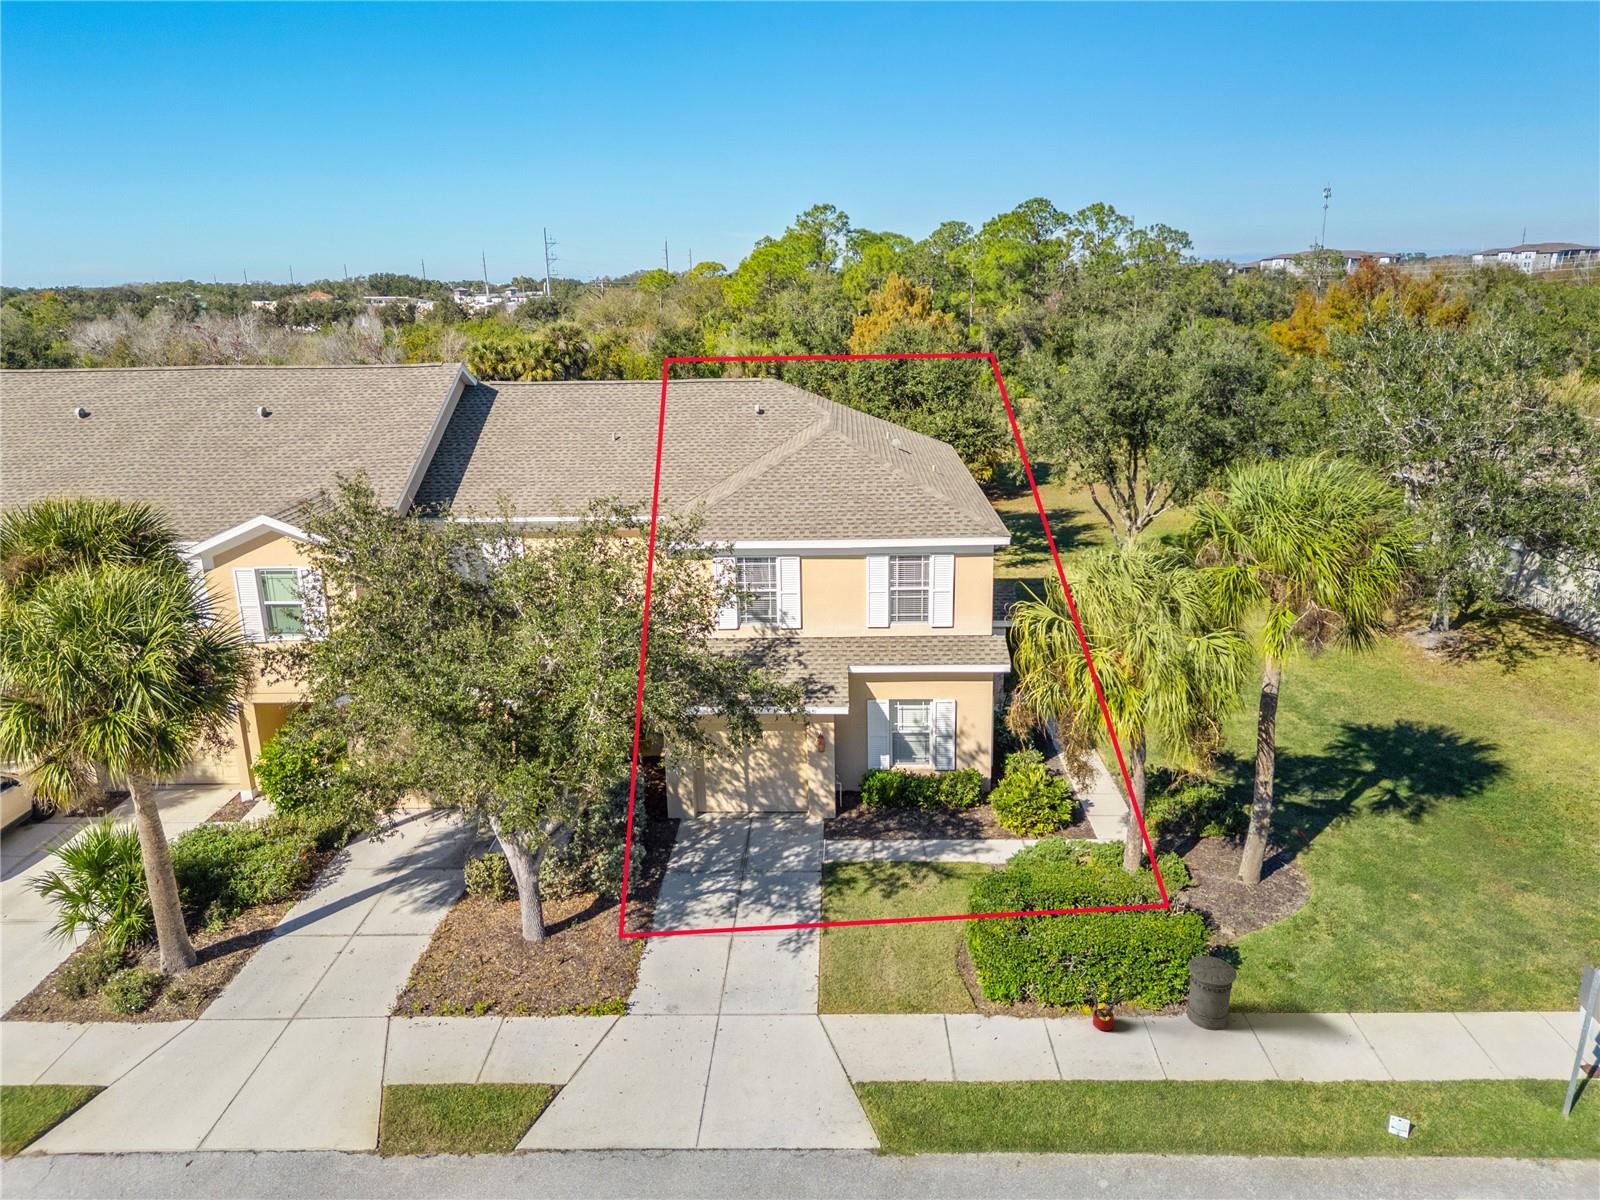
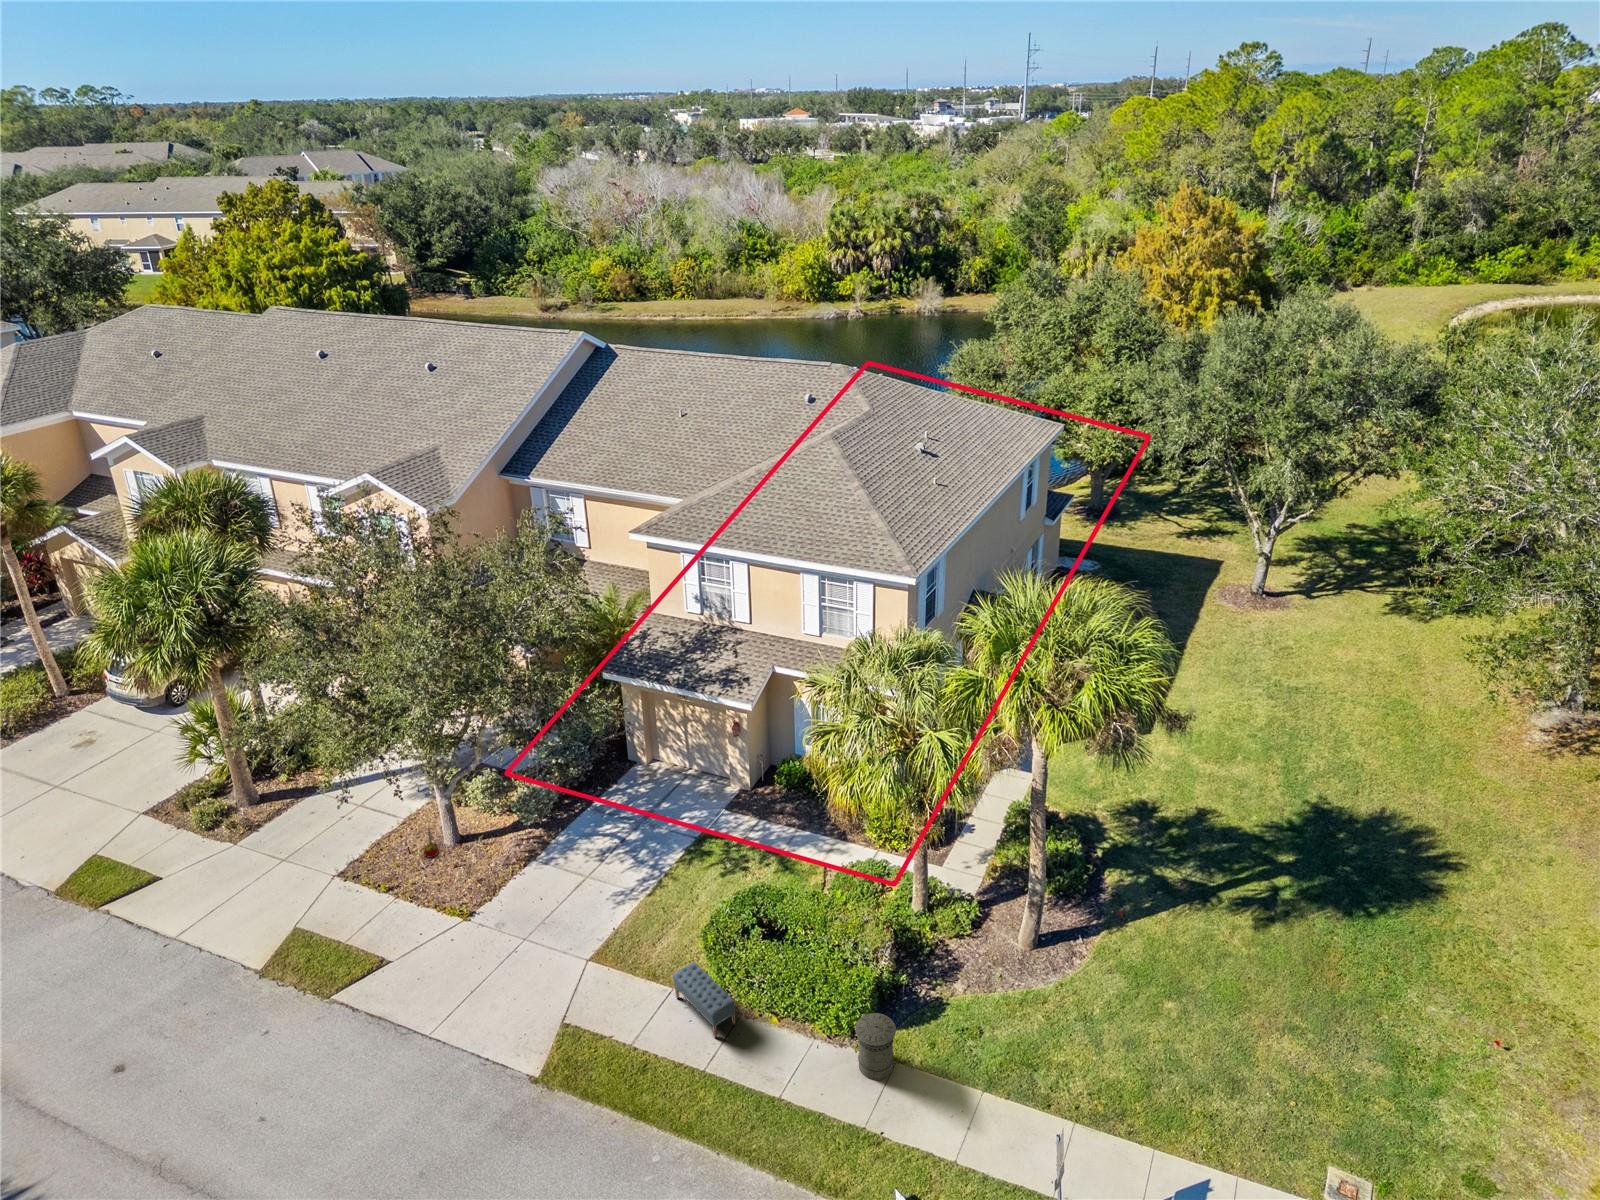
bench: none [950,970,1042,1043] -> present [672,962,736,1038]
decorative plant: present [1079,977,1135,1031] -> present [423,828,439,858]

